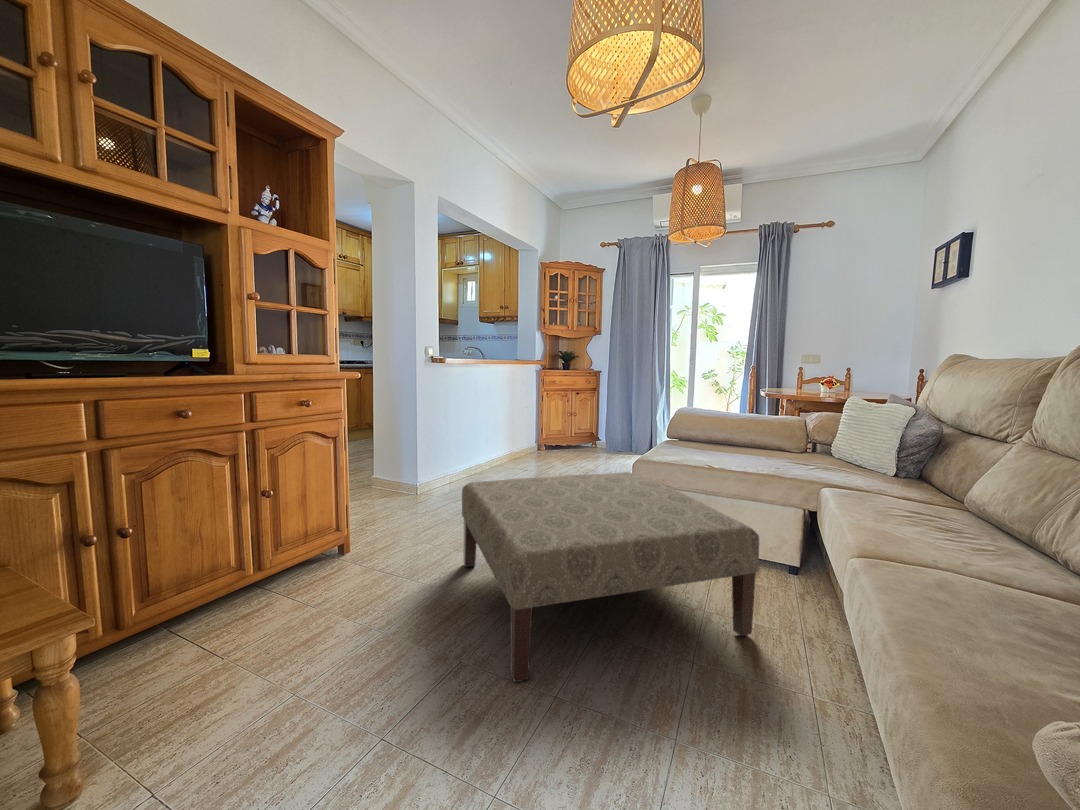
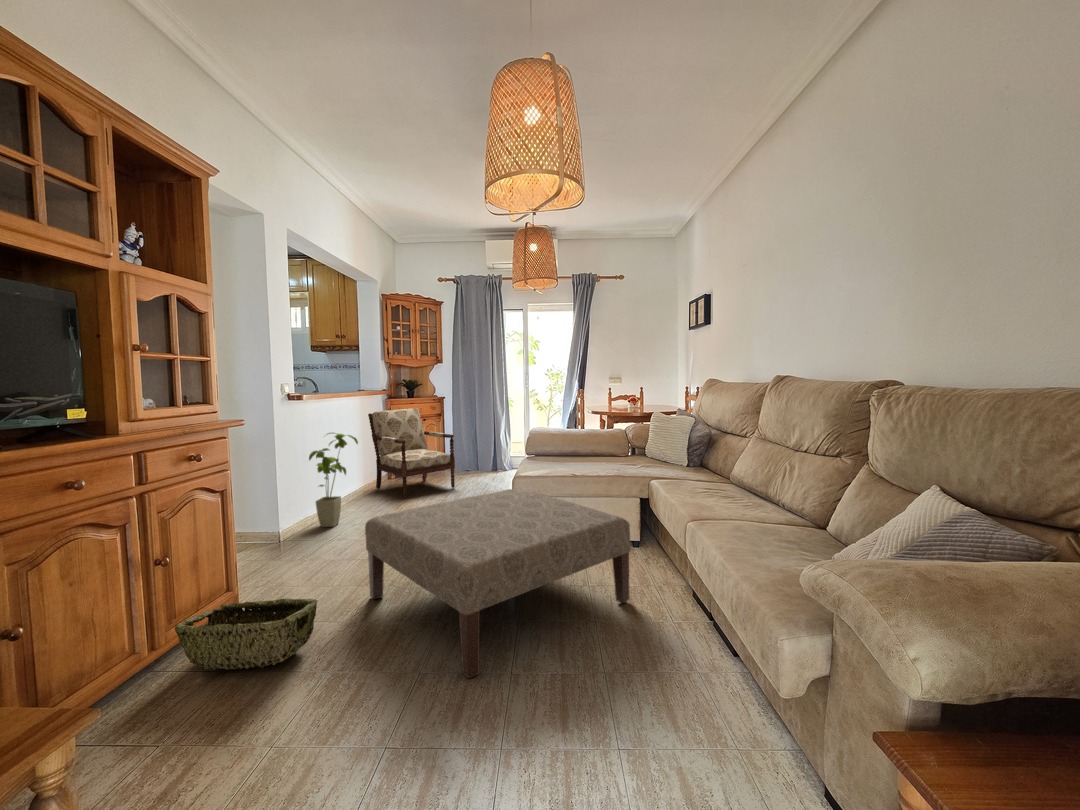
armchair: none [520,380,600,469] -> present [368,408,455,498]
house plant: none [448,396,495,488] -> present [309,433,358,527]
woven basket: none [272,544,396,613] -> present [175,599,317,669]

